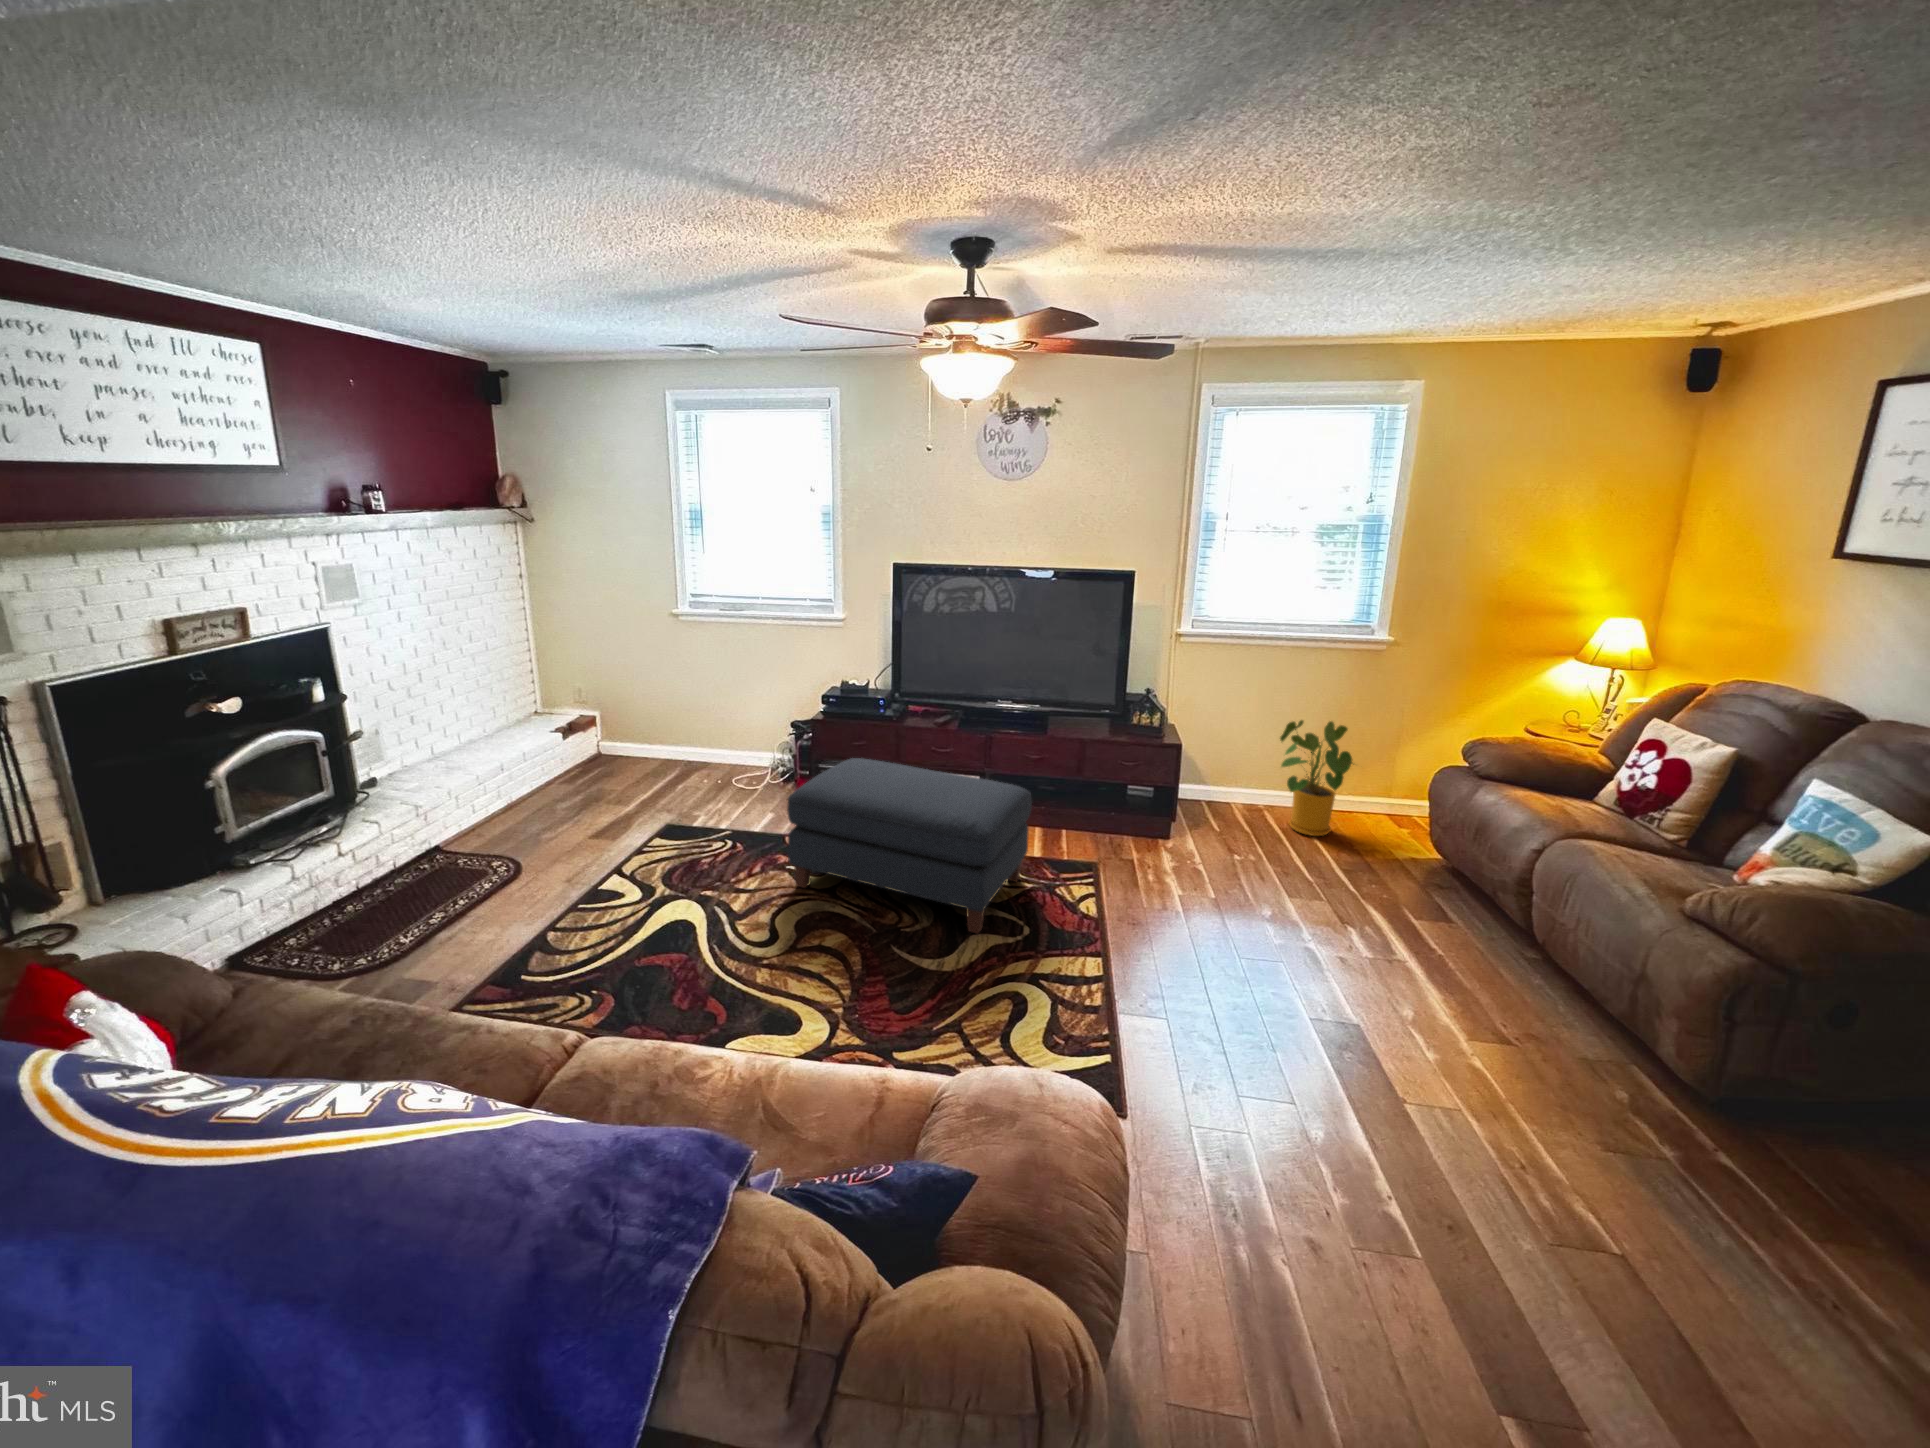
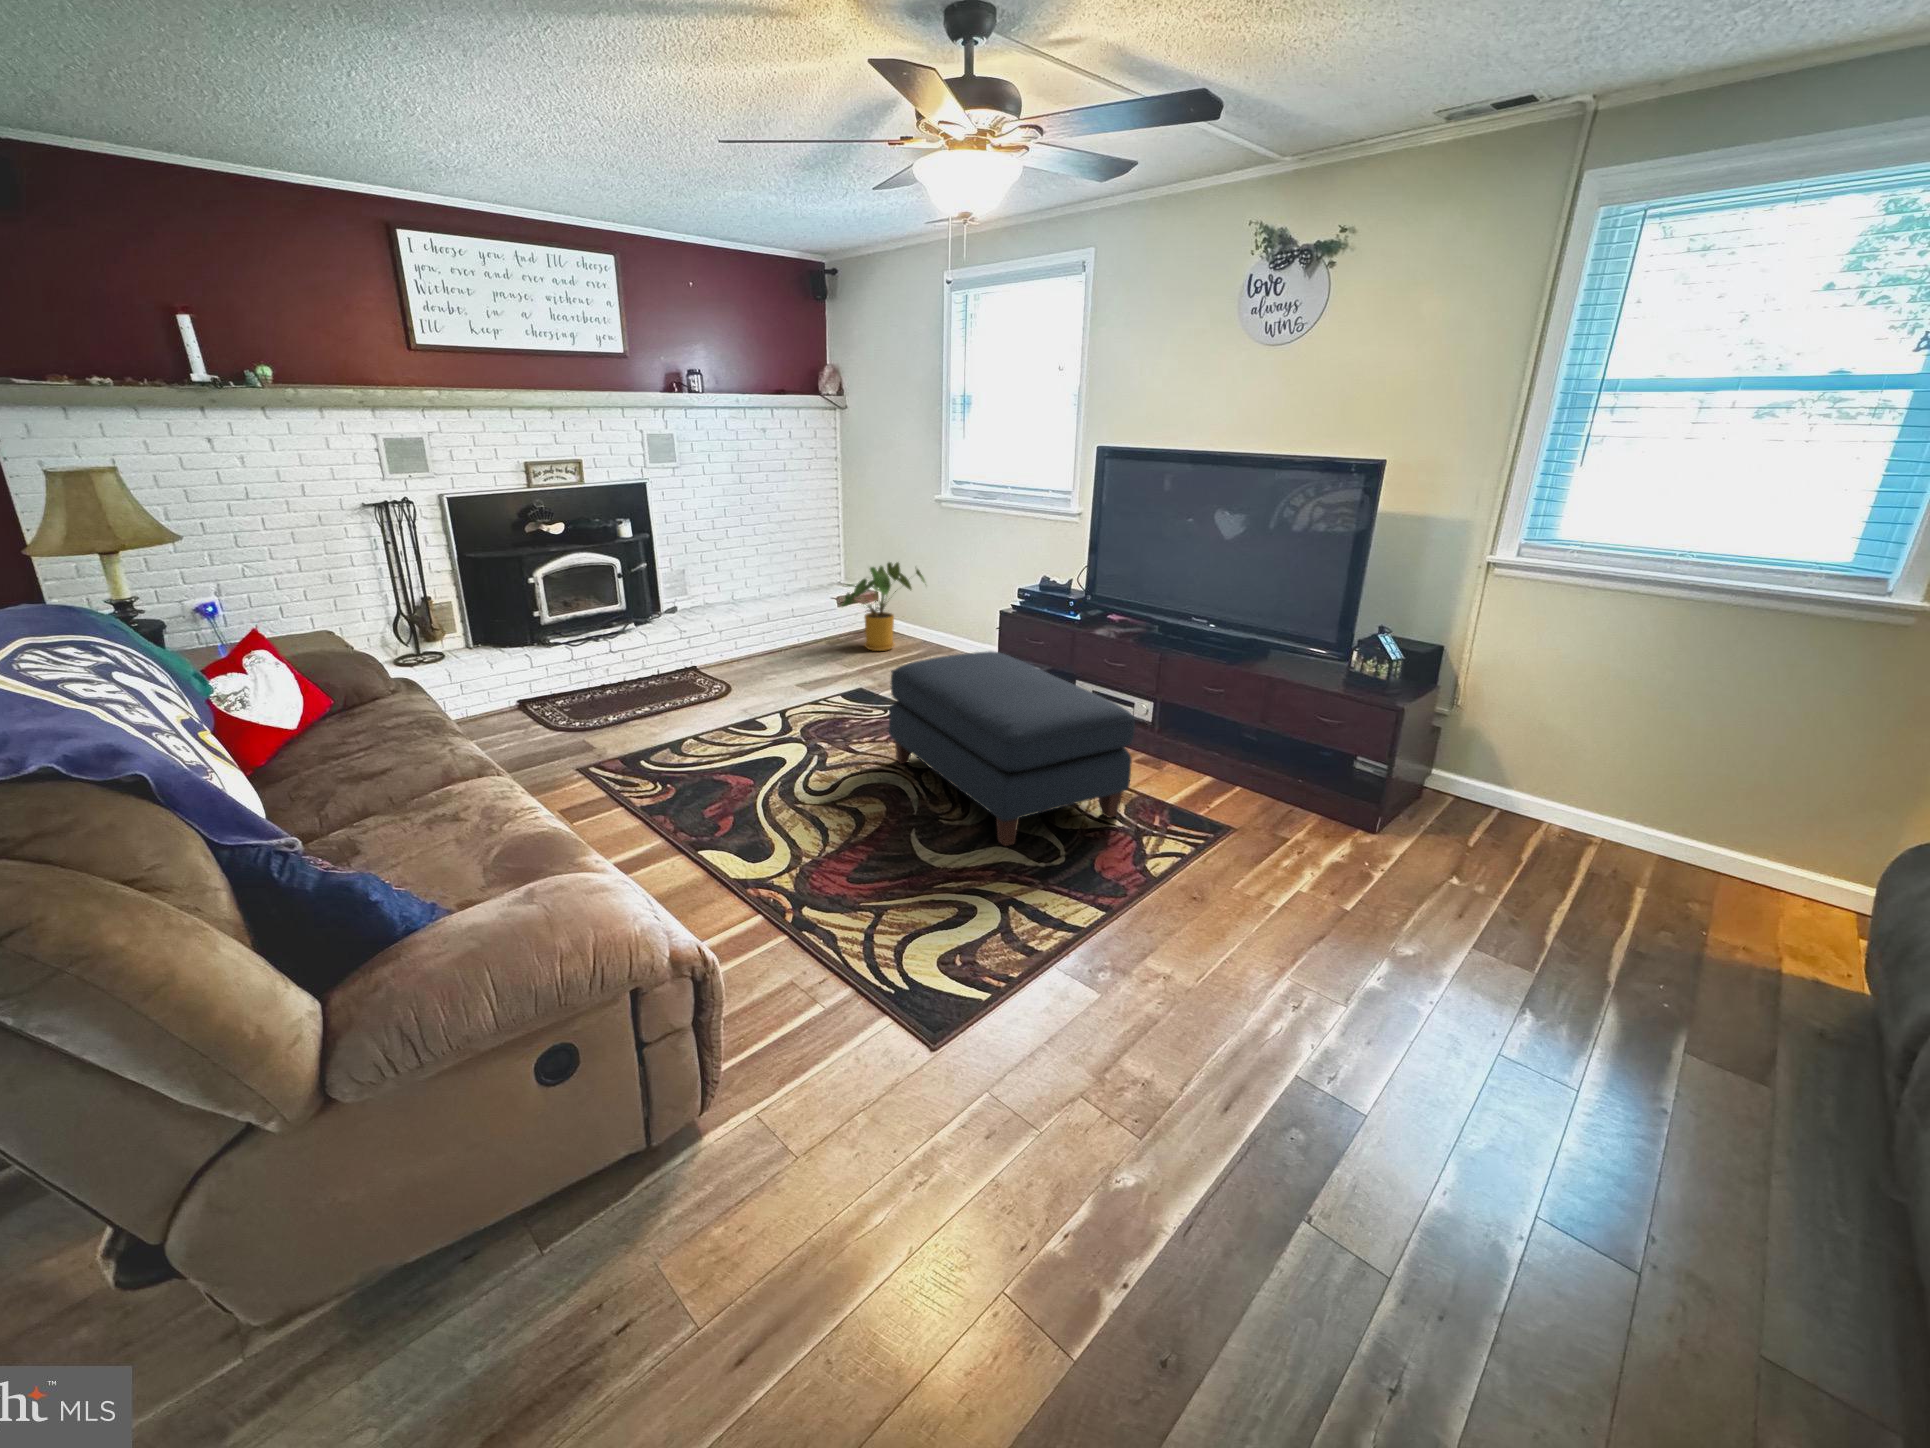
house plant: present [1280,720,1354,836] -> present [841,562,925,651]

